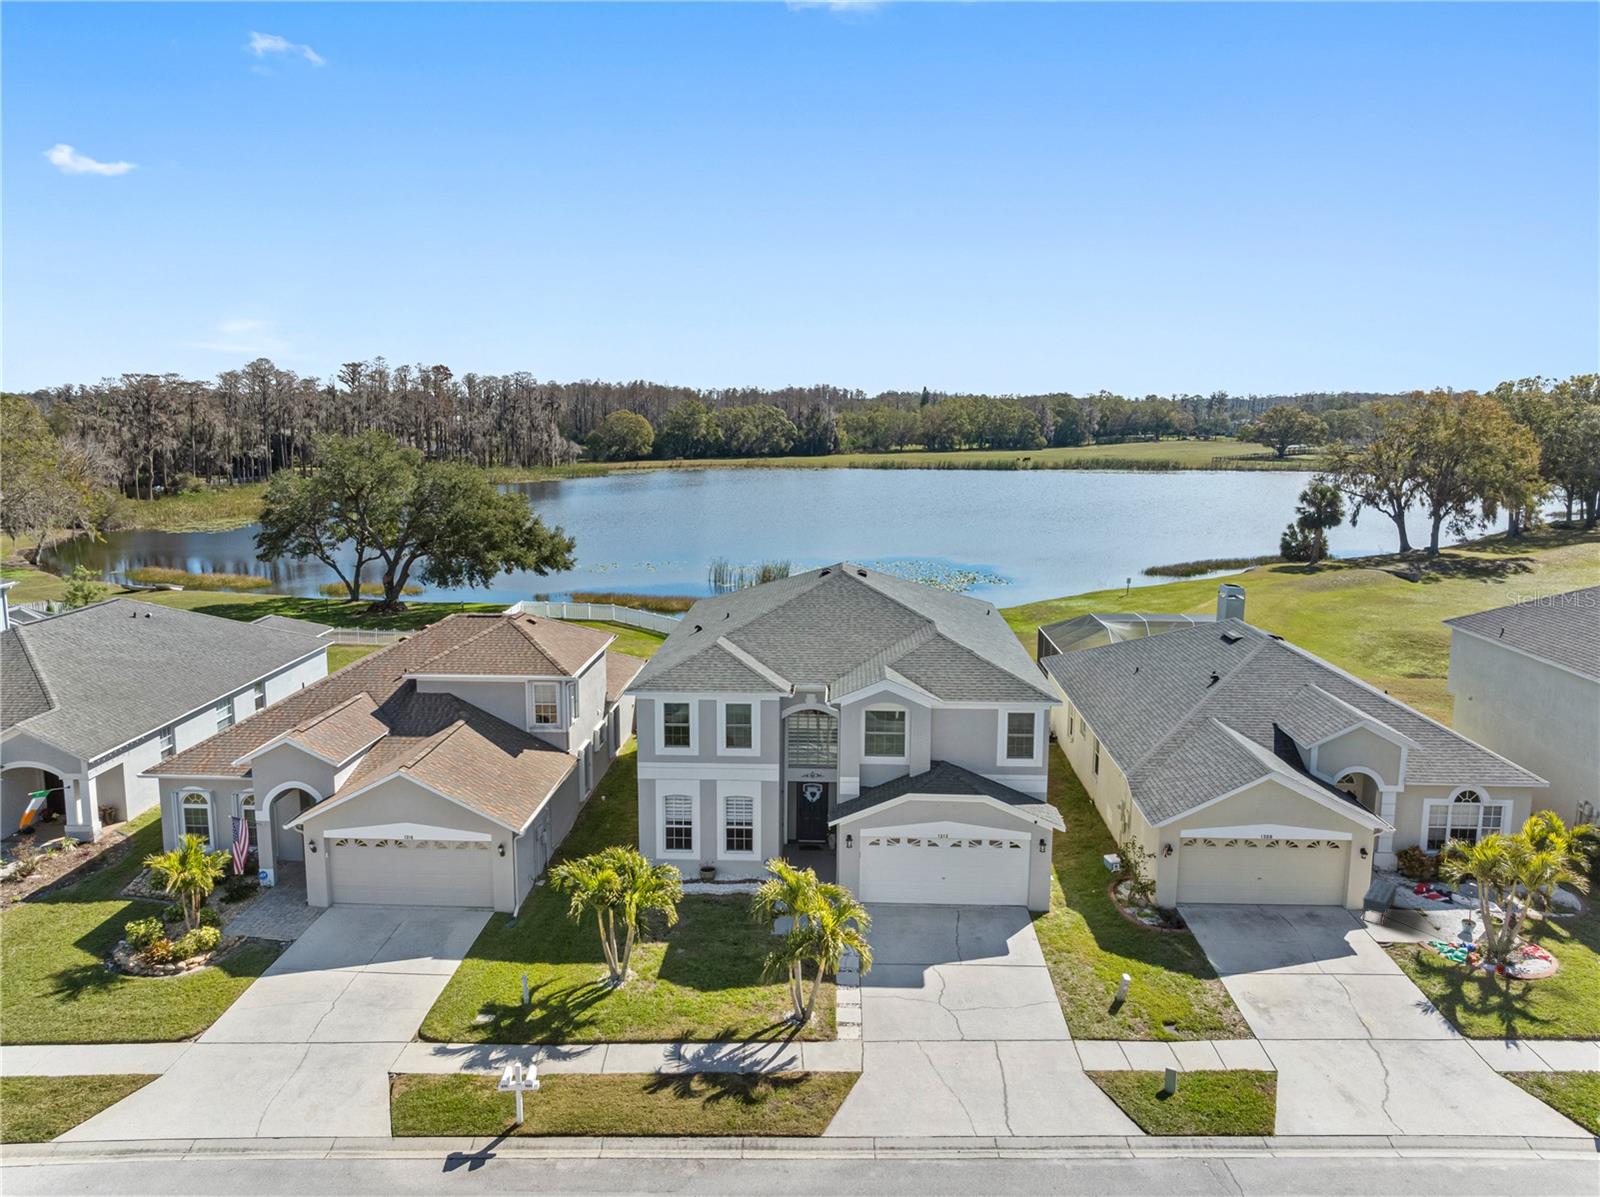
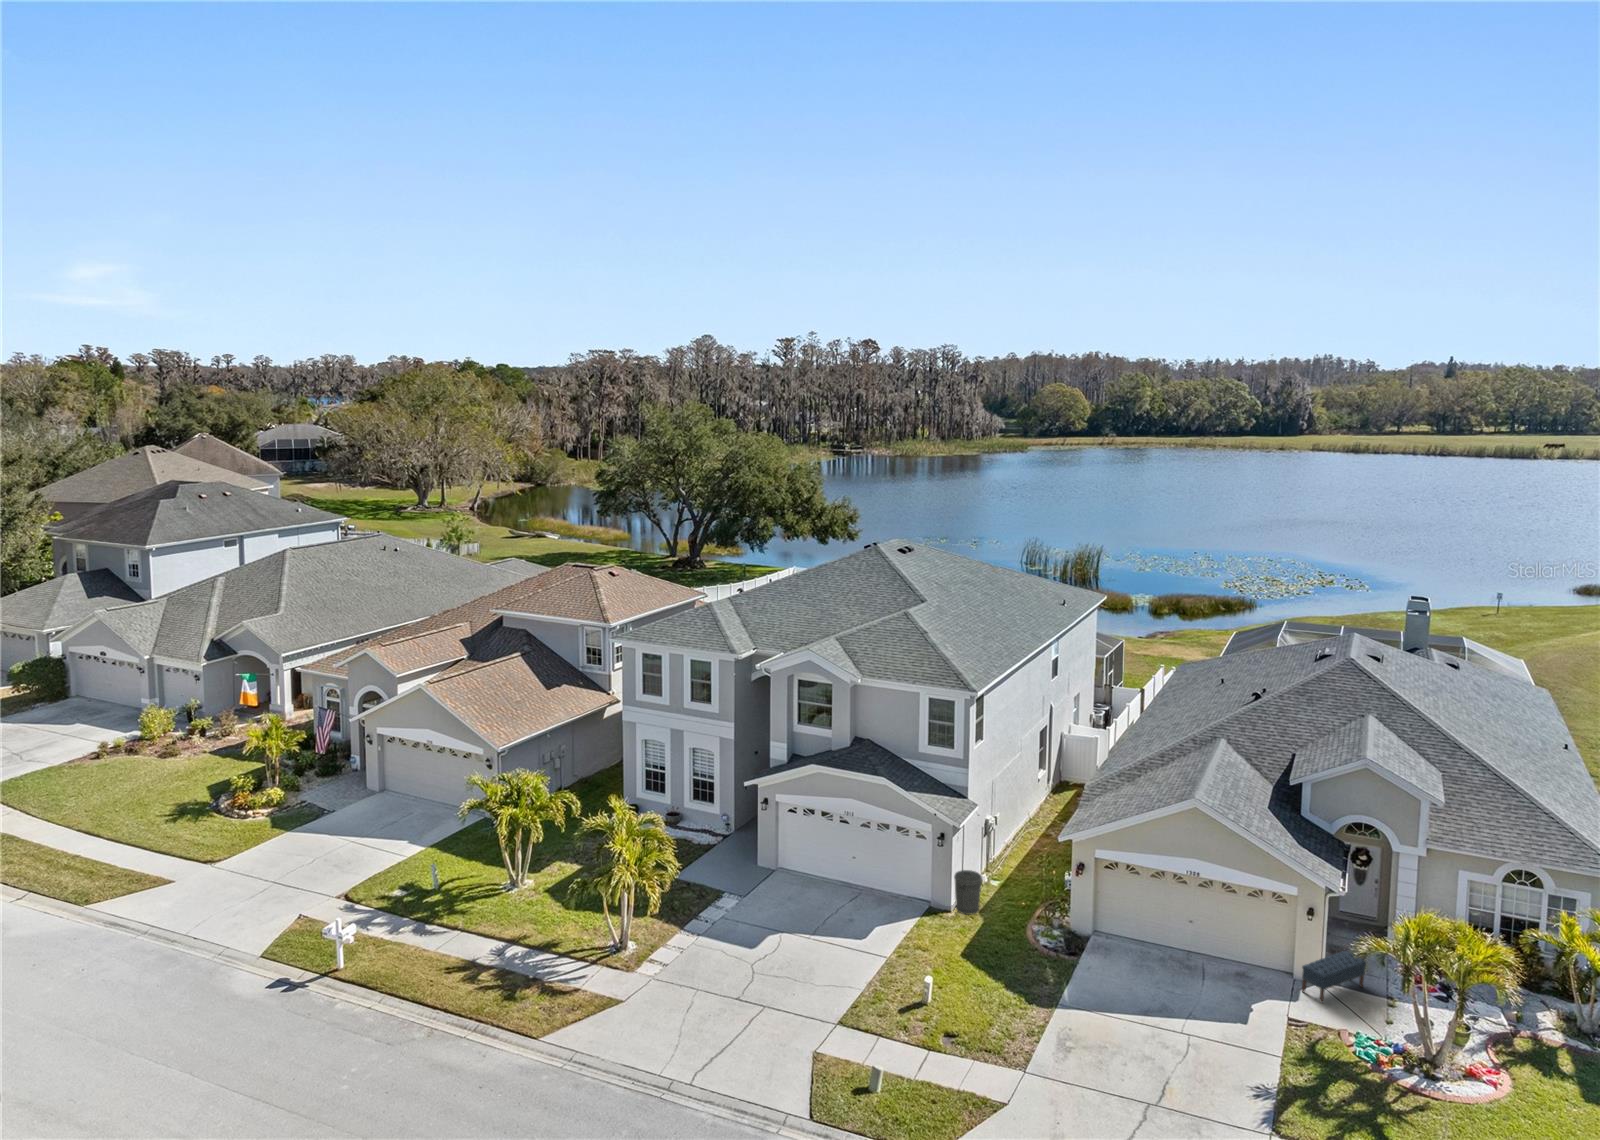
trash can: none [1049,871,1076,912] -> present [954,870,982,915]
potted tree: present [1482,930,1525,974] -> none [1394,1032,1447,1086]

